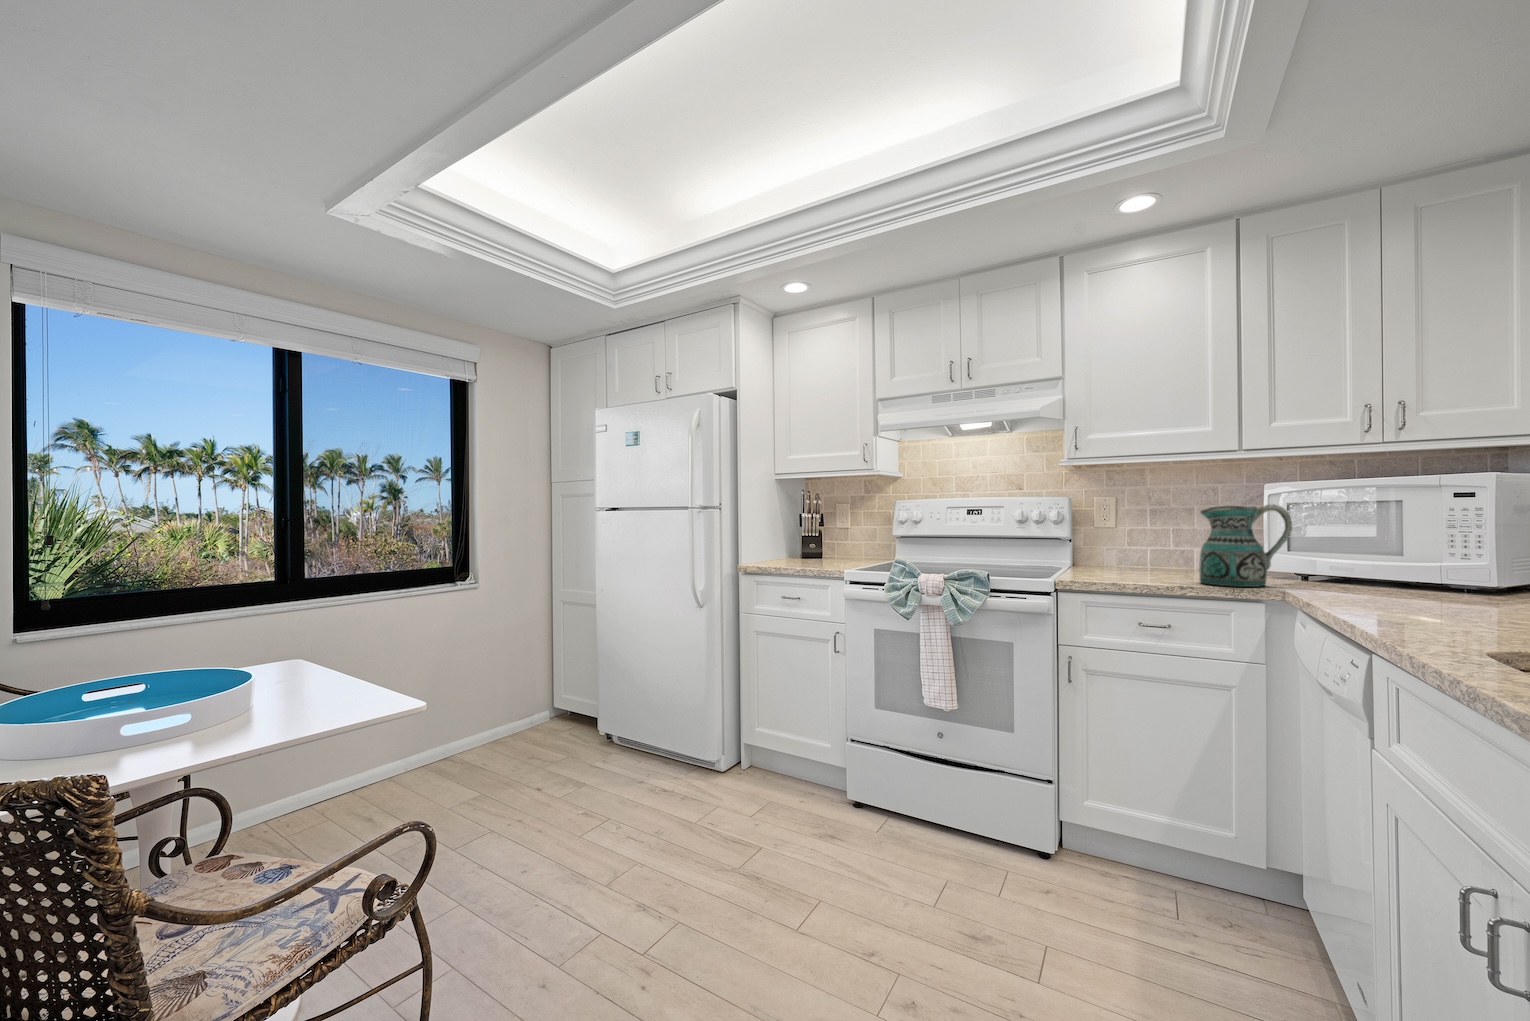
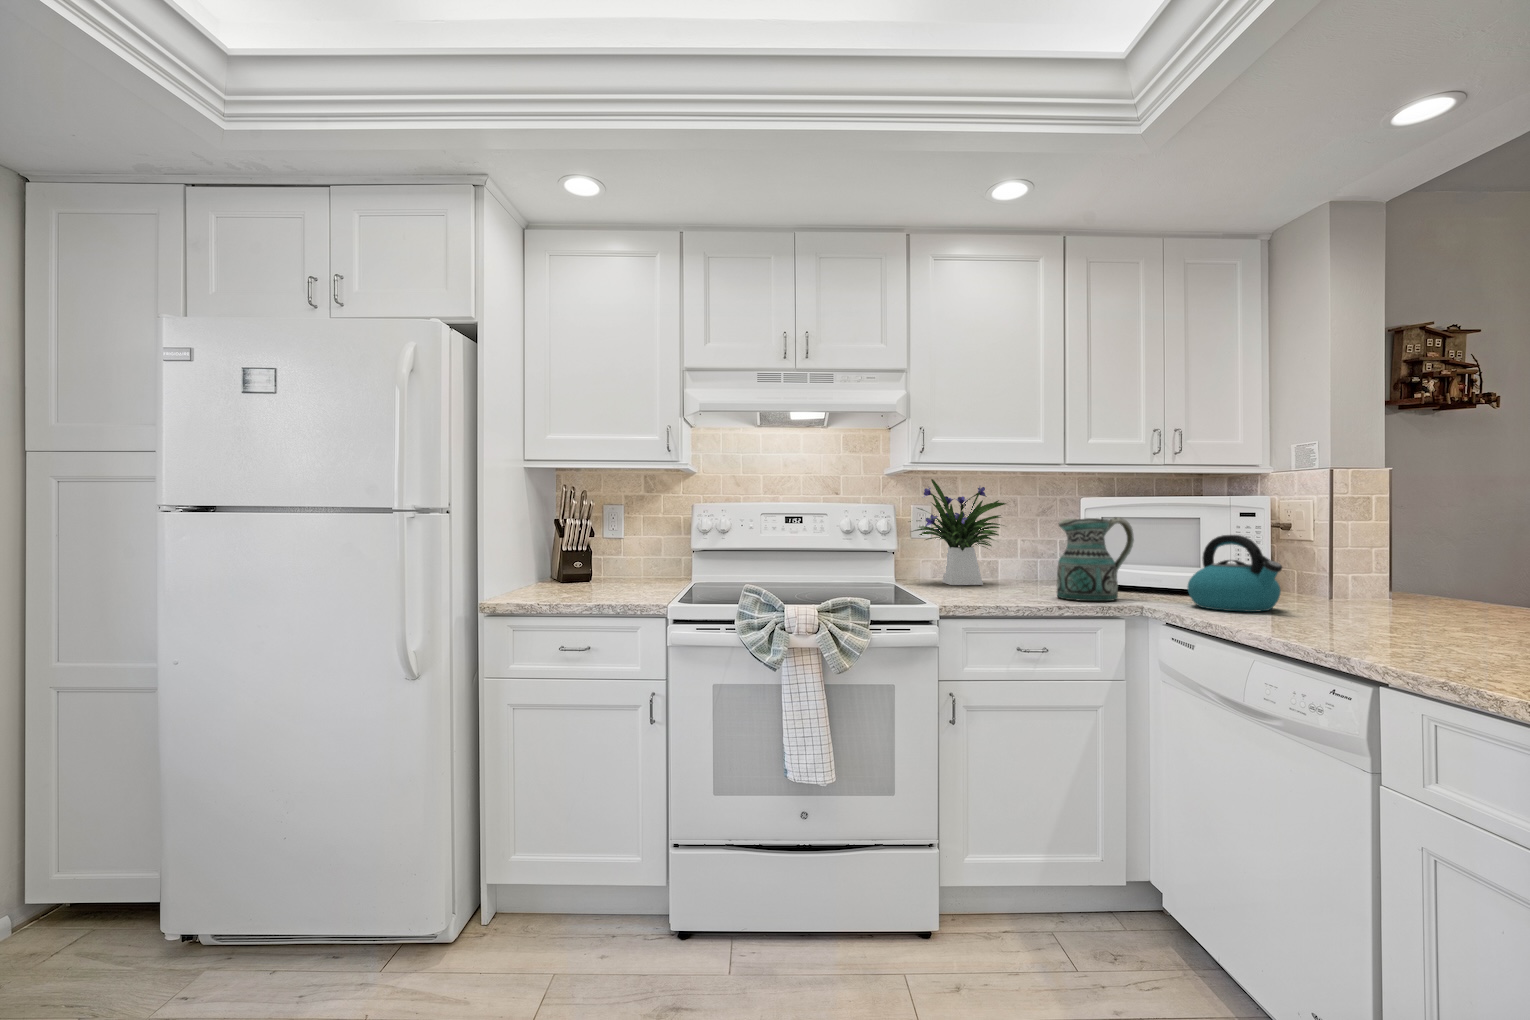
flower arrangement: none [1093,469,1203,570] -> present [910,479,1006,585]
kettle: none [1323,523,1434,603] -> present [1187,535,1282,612]

